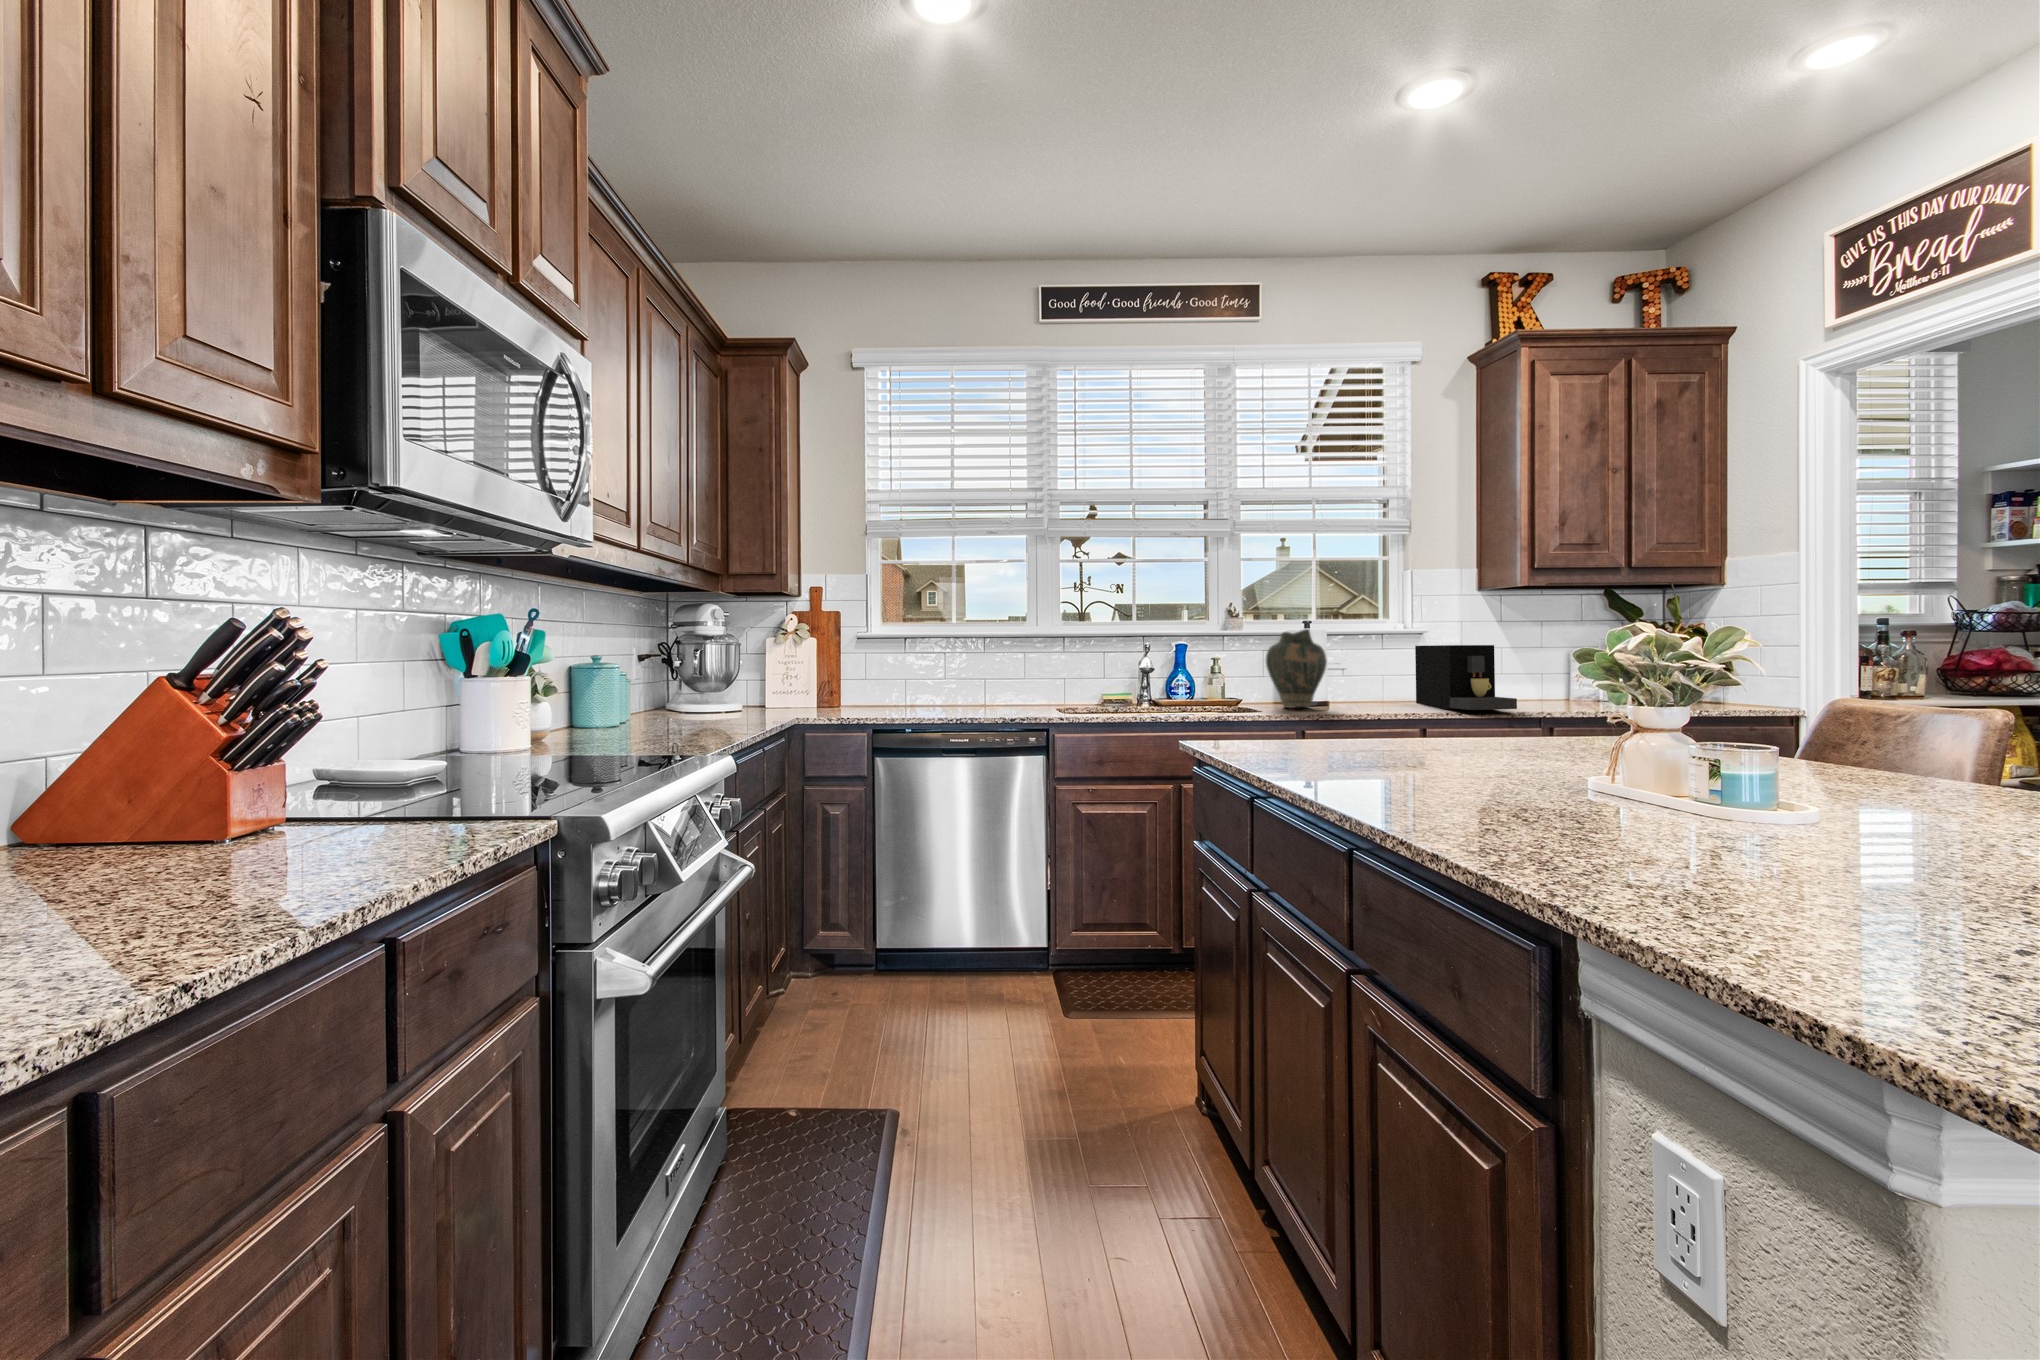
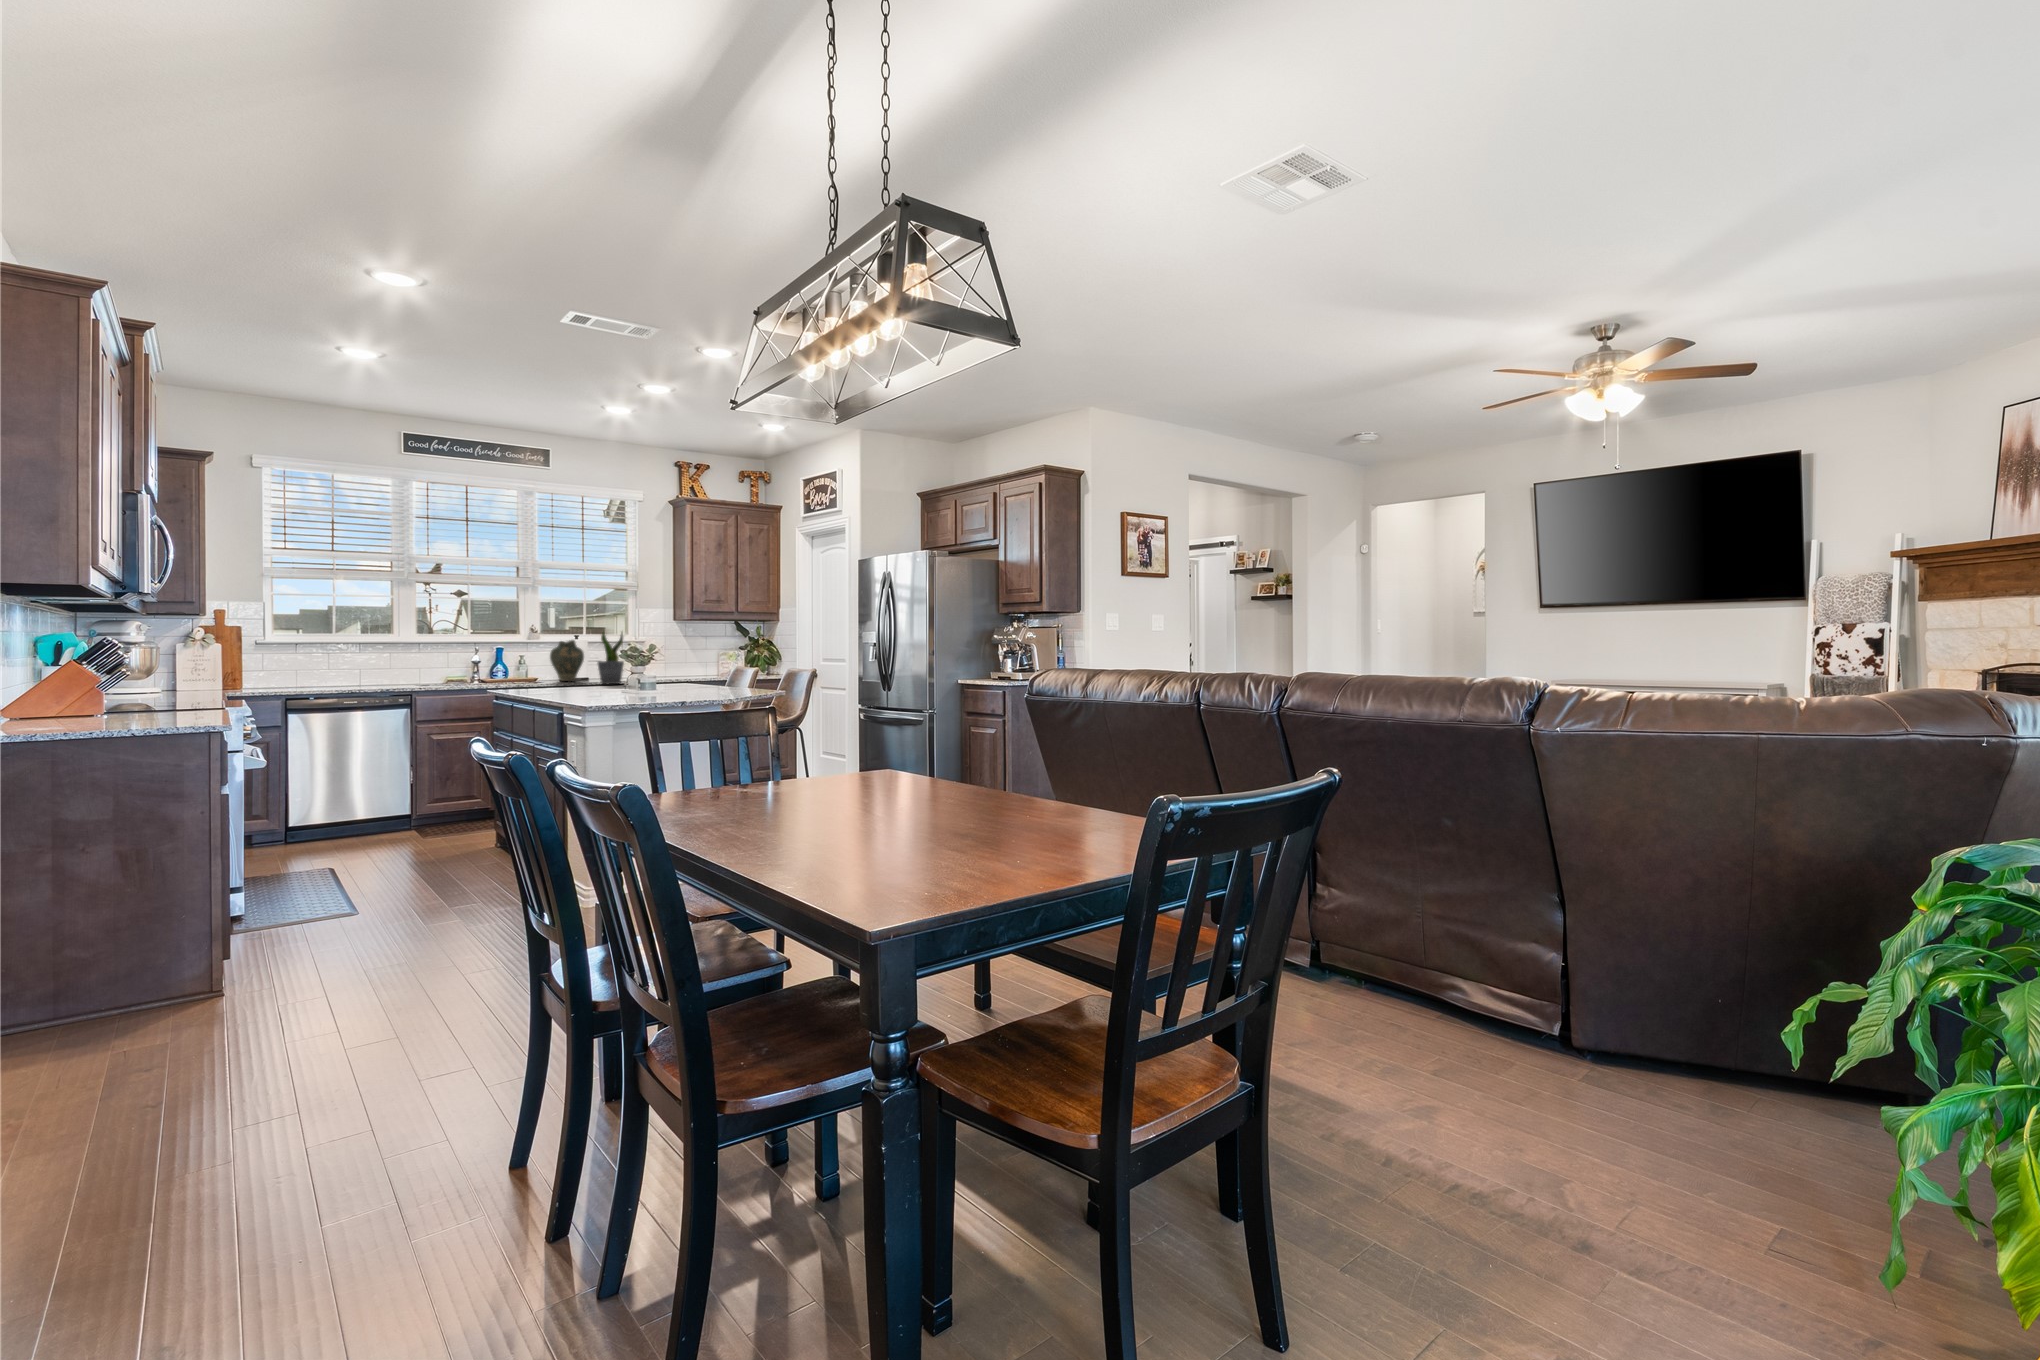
potted plant: none [1357,605,1413,720] -> present [597,631,624,684]
coffee maker: present [1415,645,1517,710] -> none [636,648,680,680]

